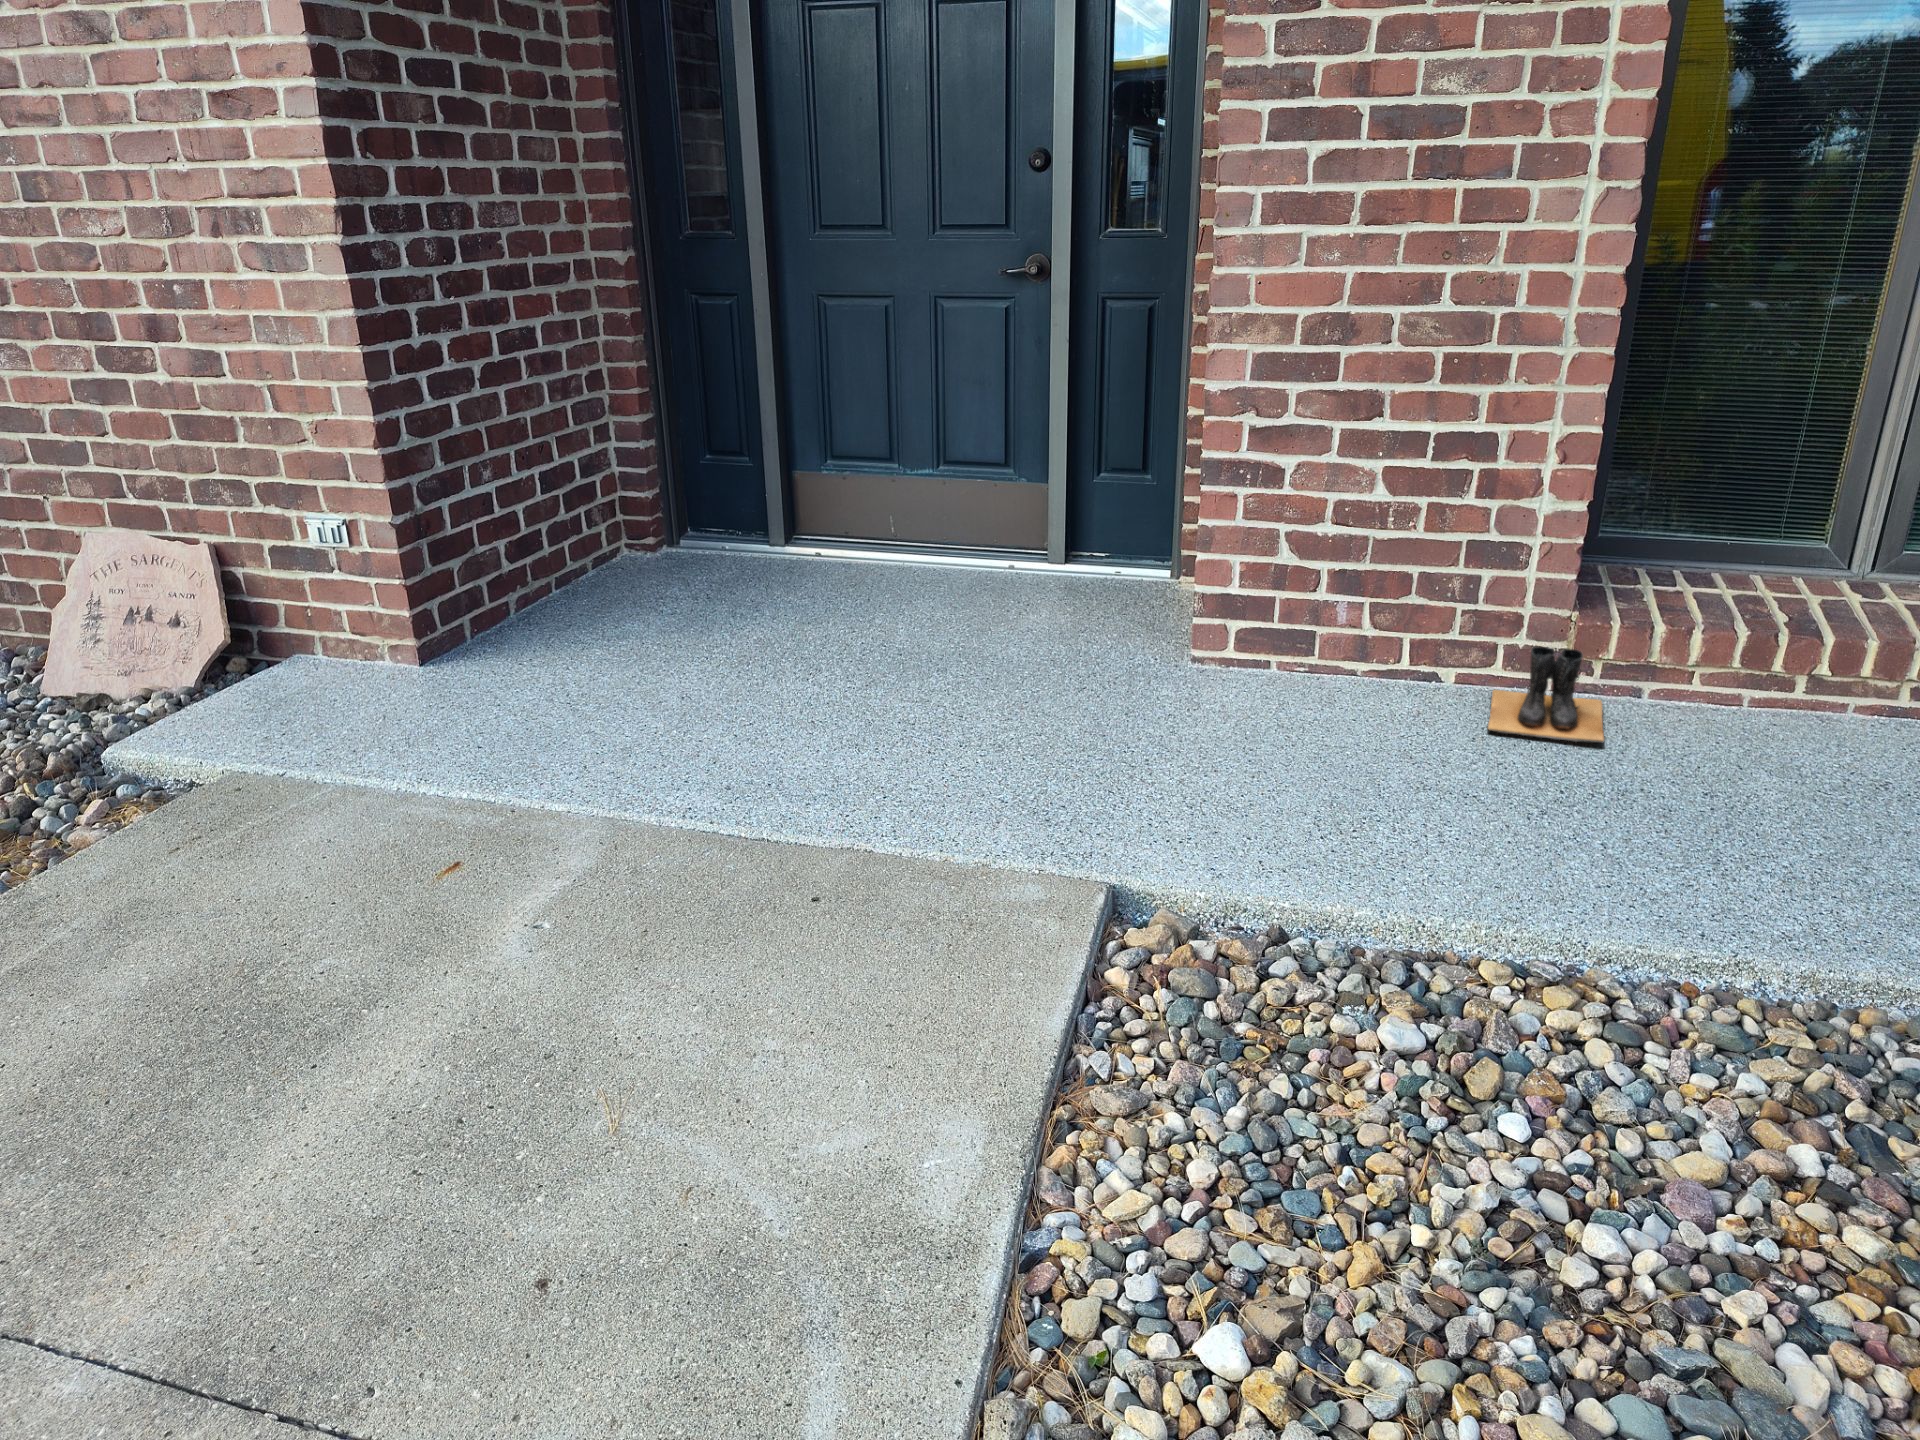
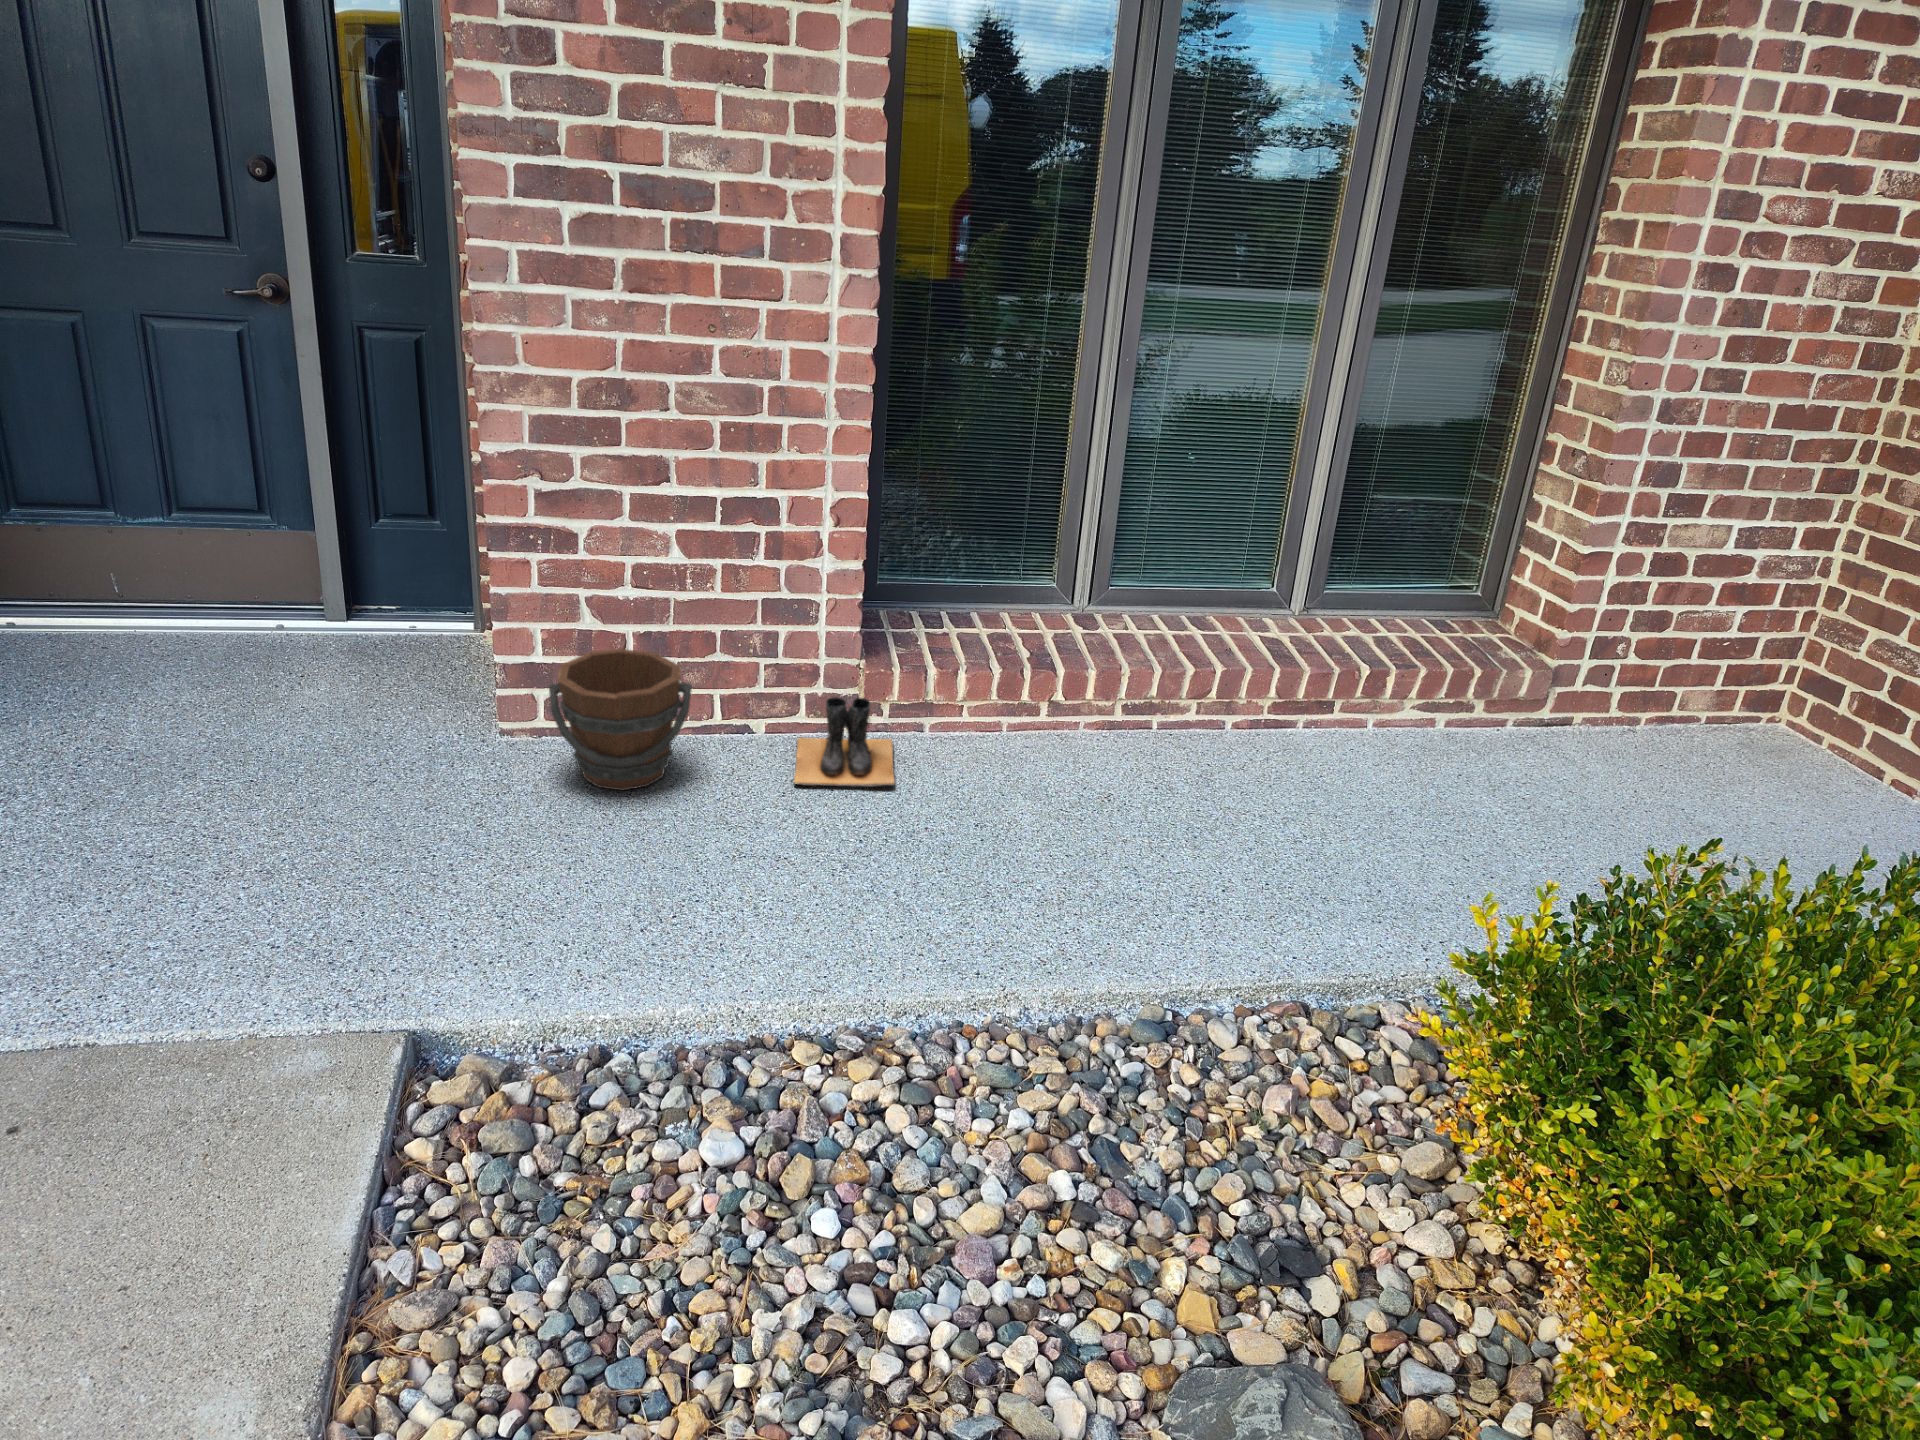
bucket: none [1247,581,1389,717] -> present [549,648,692,790]

